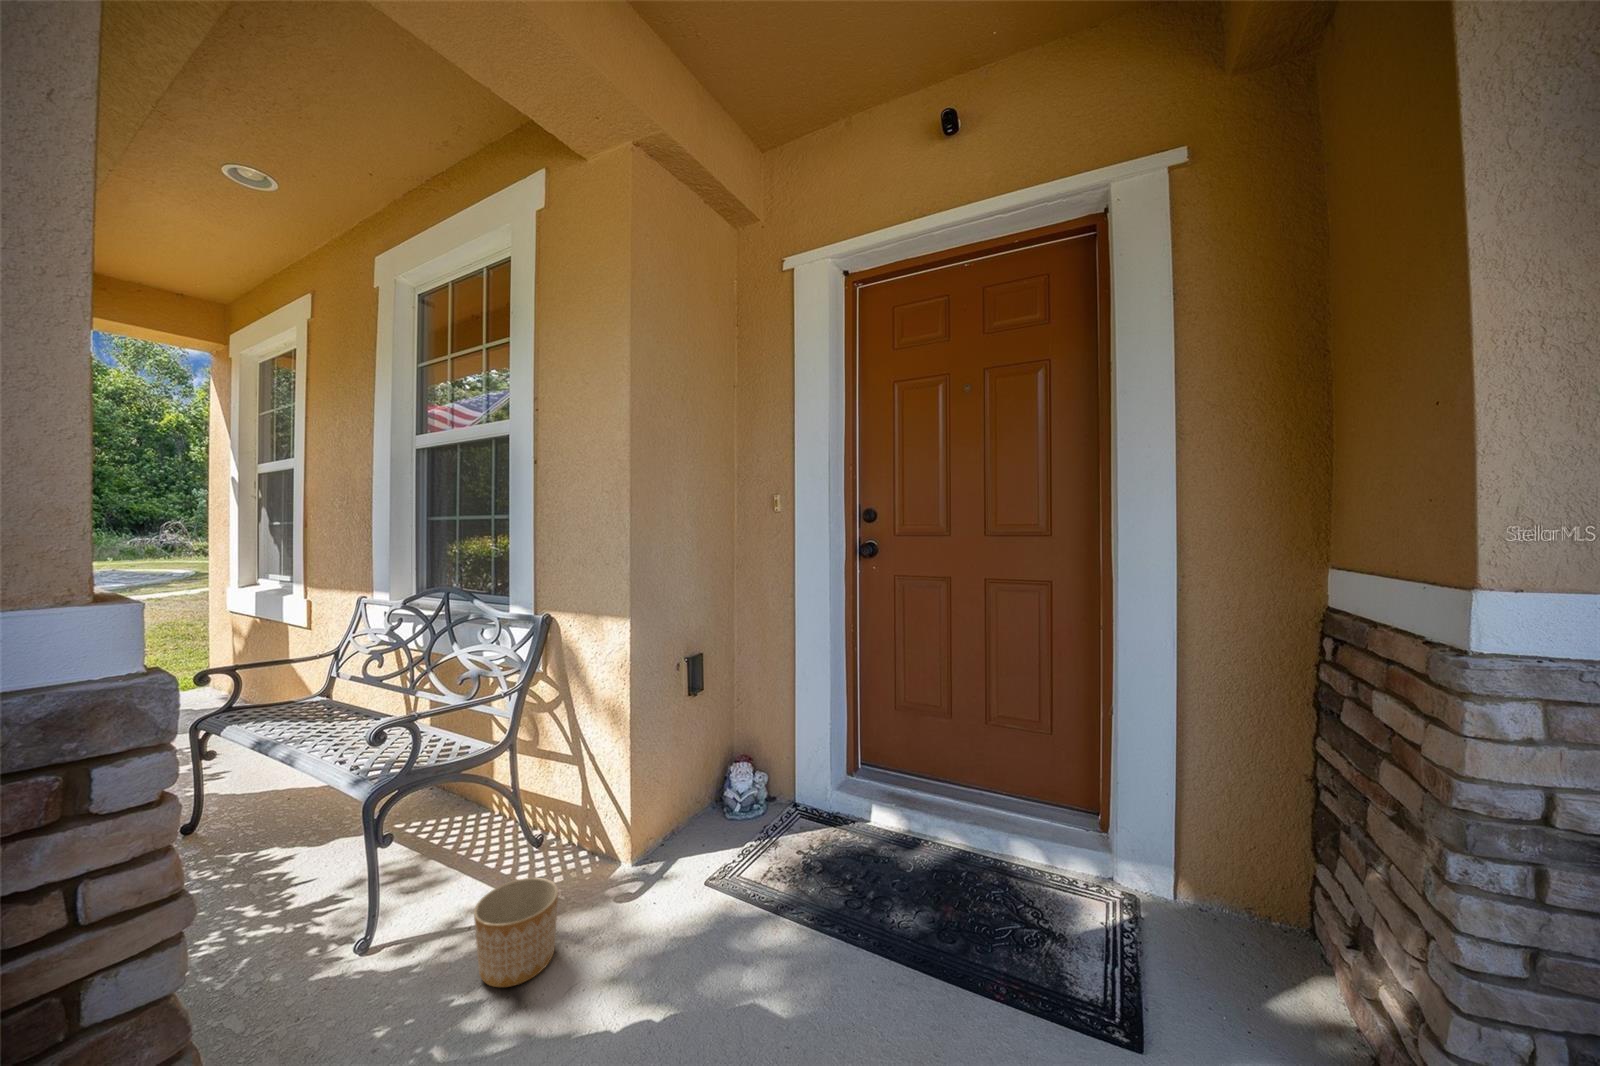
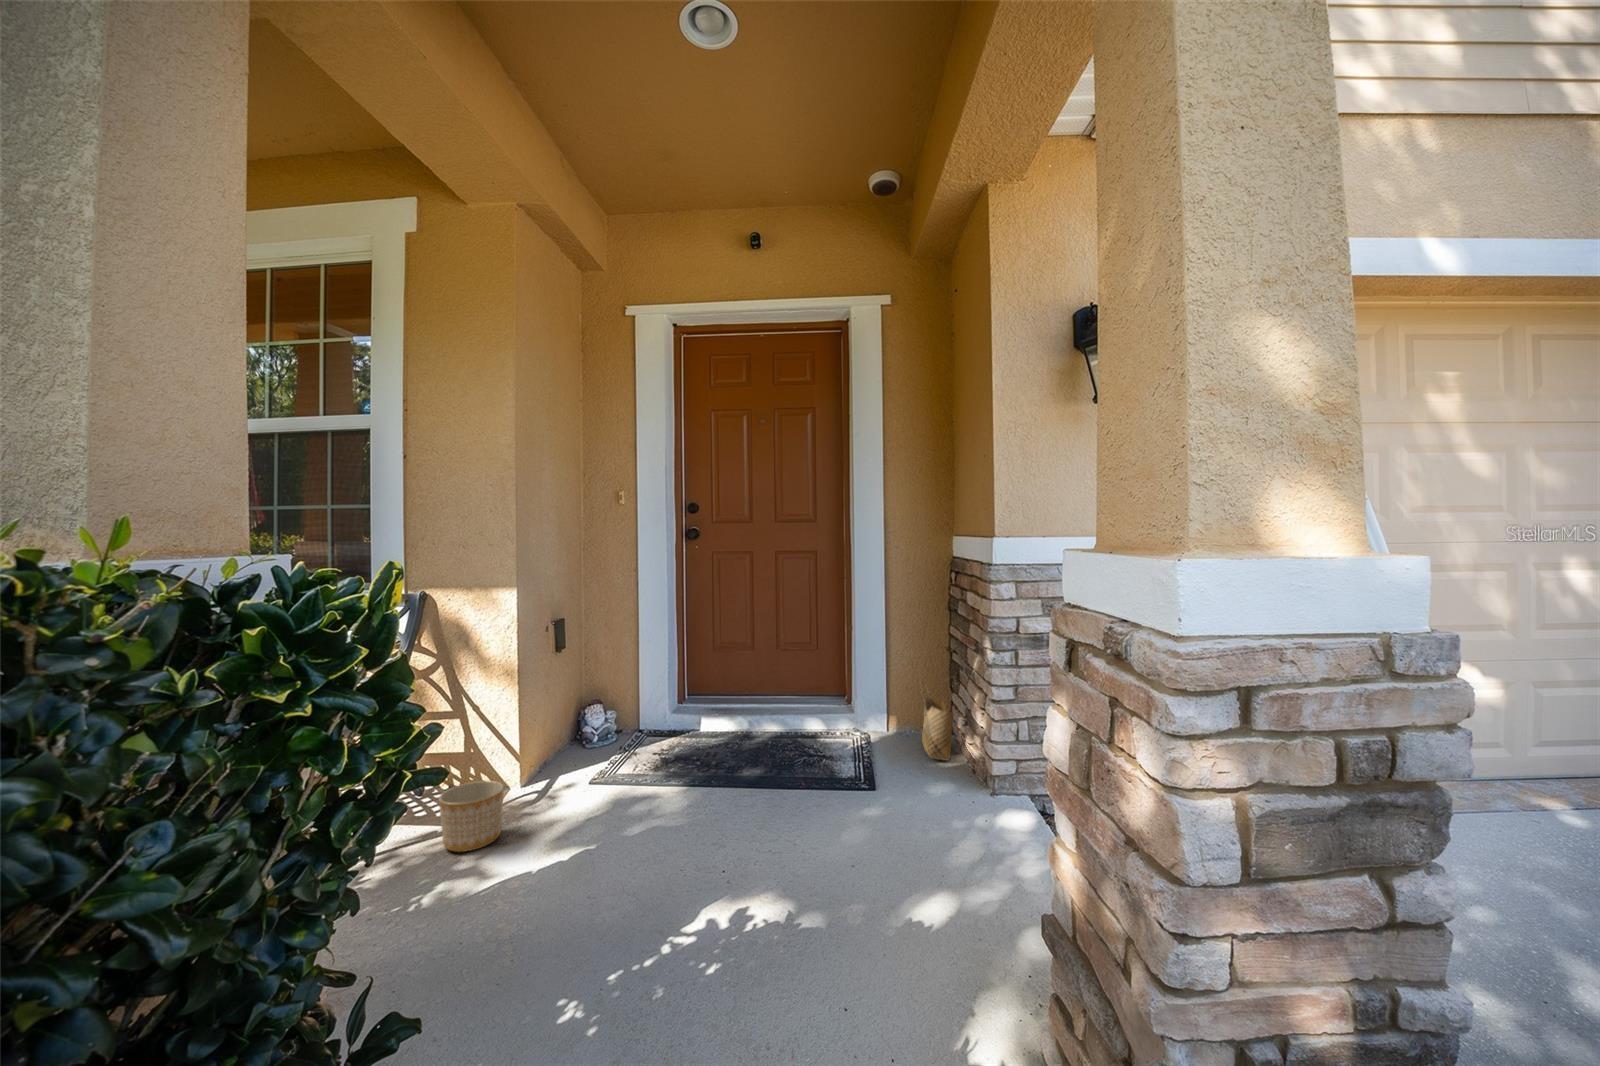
woven basket: none [1245,827,1337,1027] -> present [920,675,954,761]

